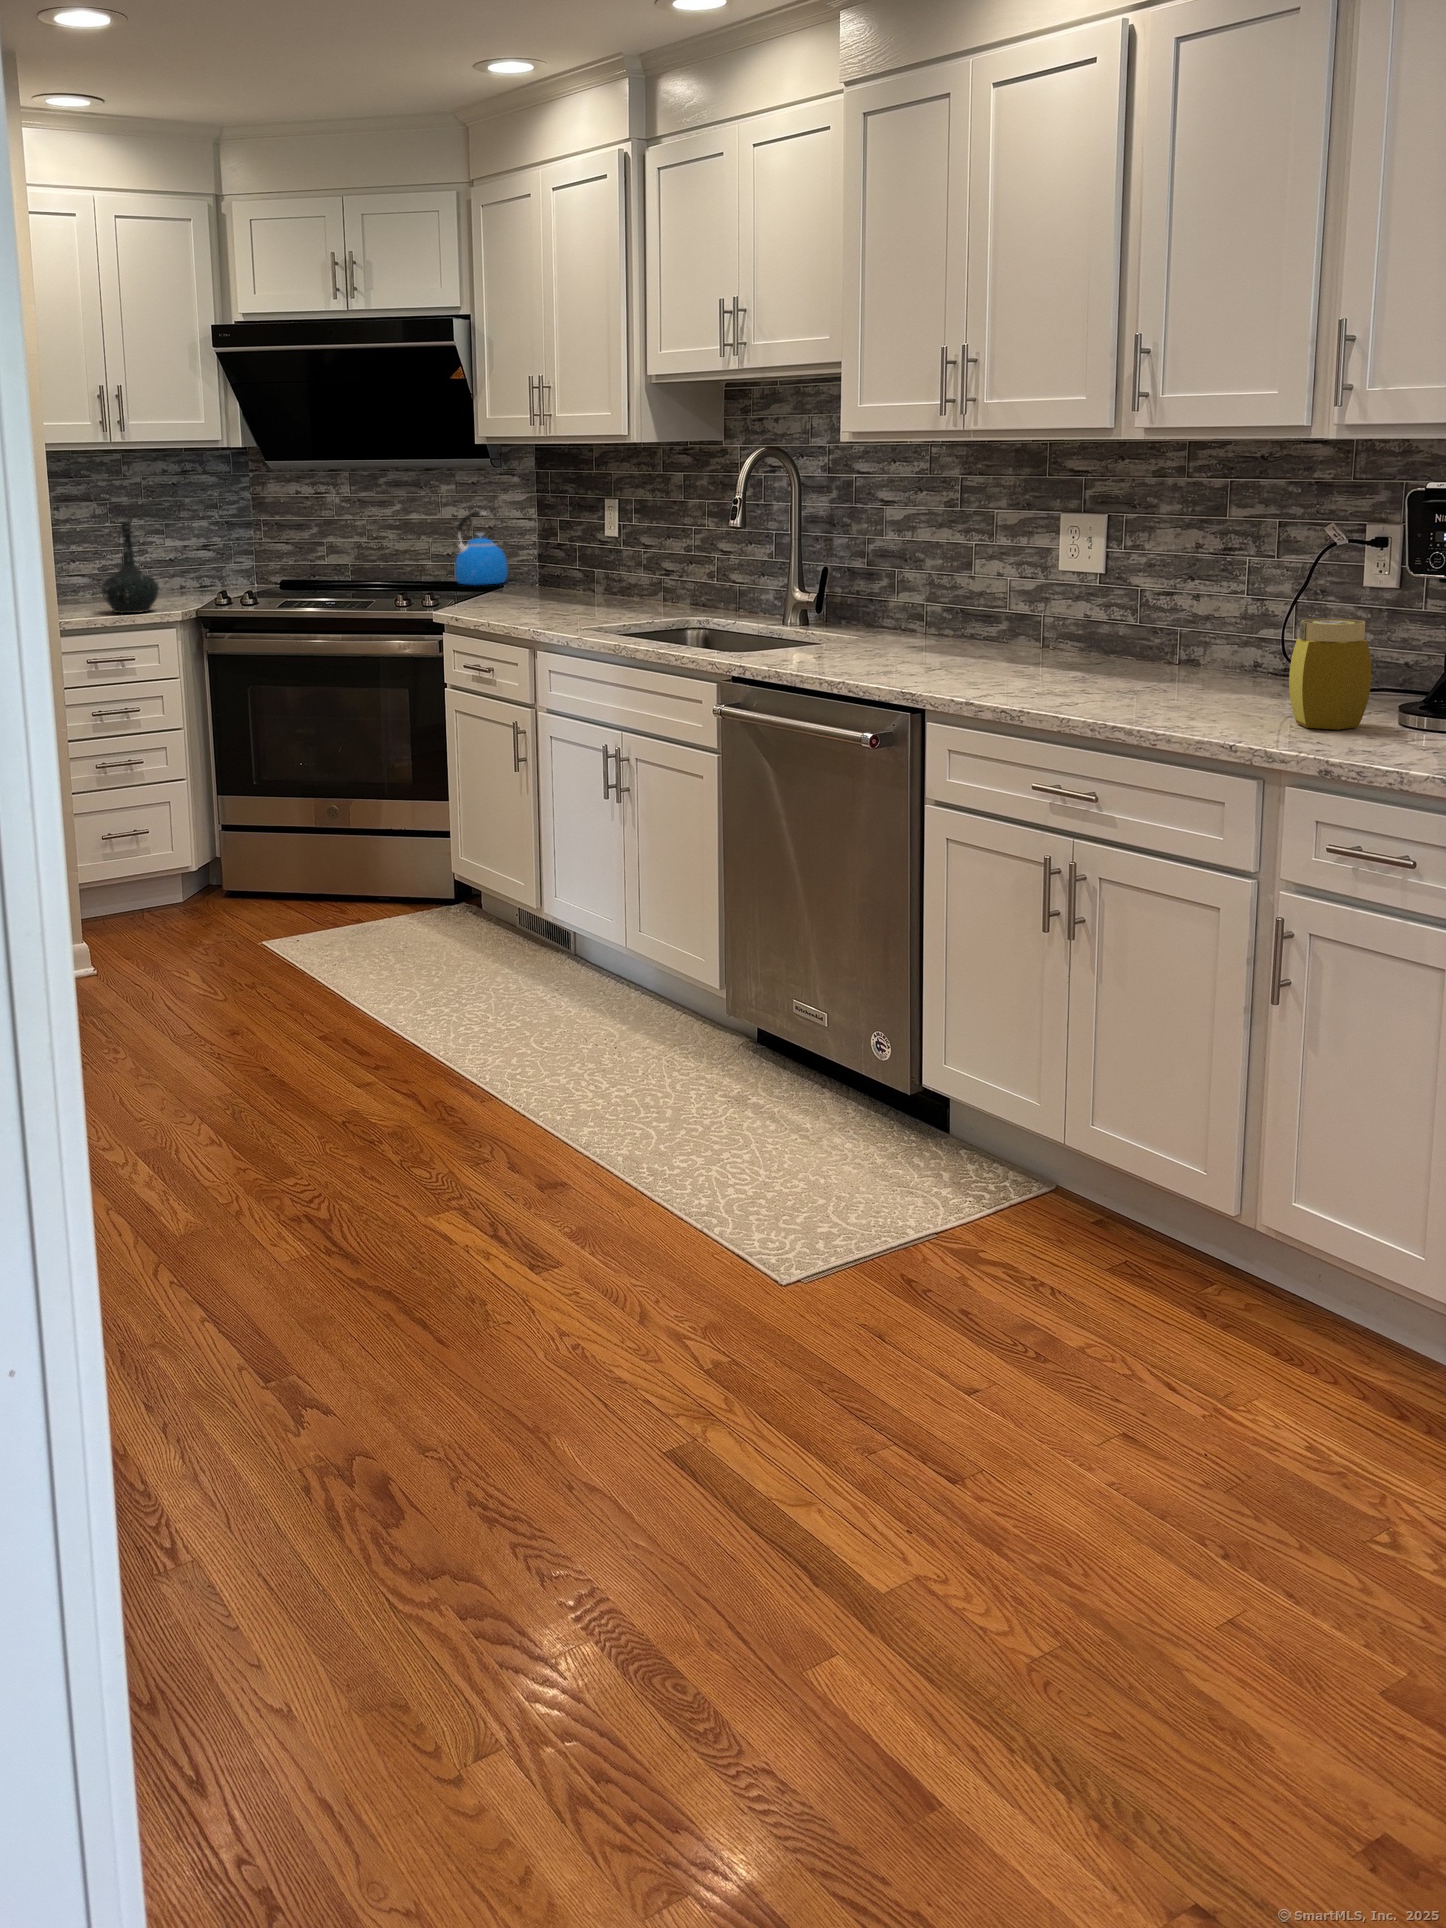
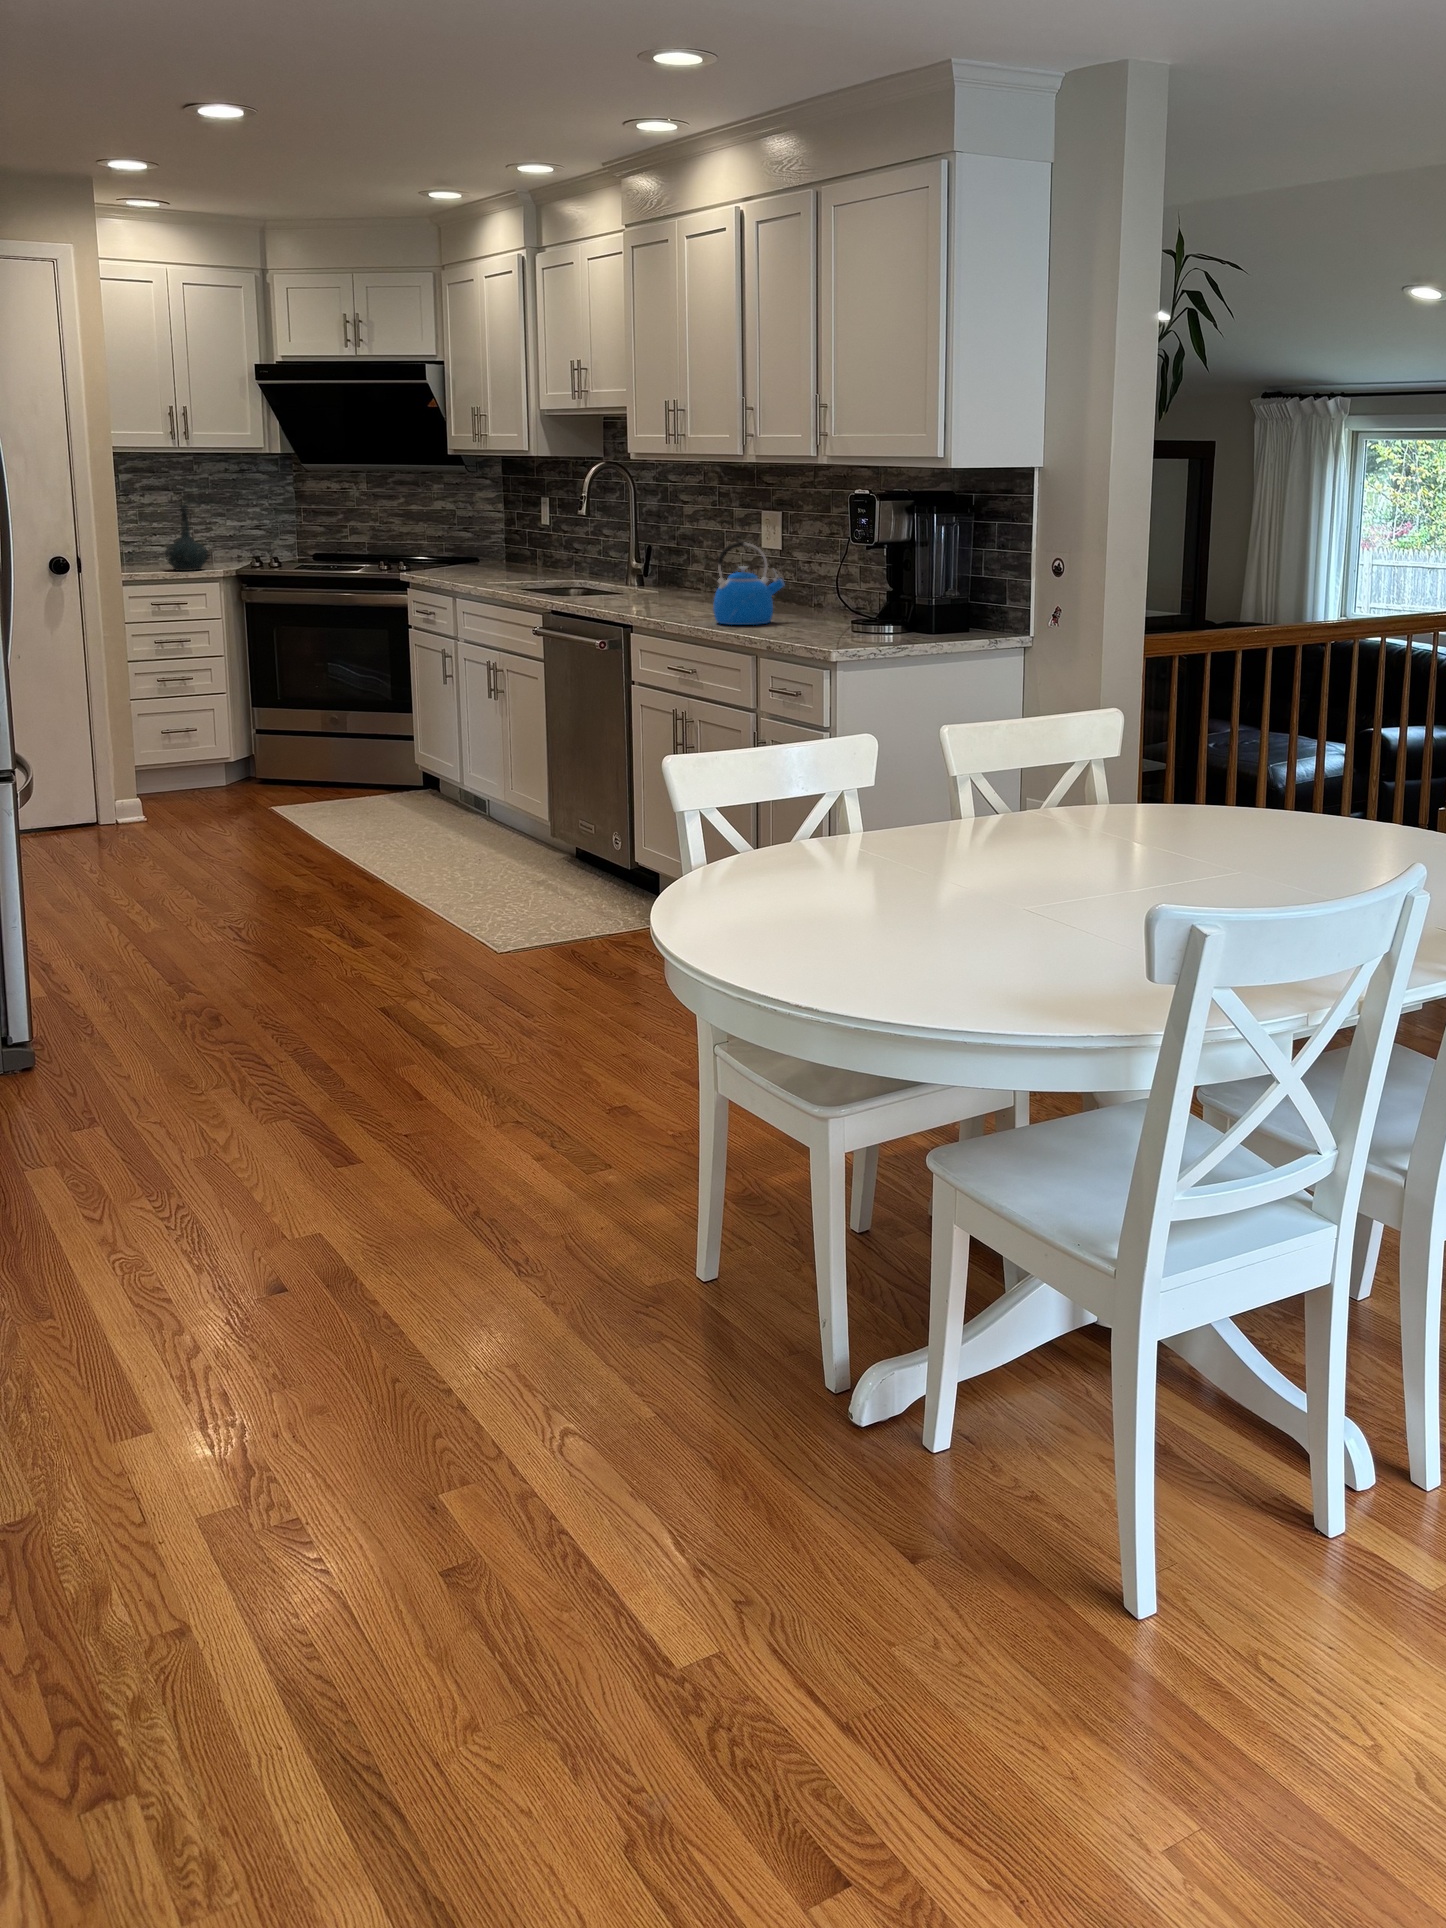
kettle: present [455,511,508,585] -> present [713,542,784,625]
jar: present [1289,619,1371,730] -> none [798,570,838,633]

